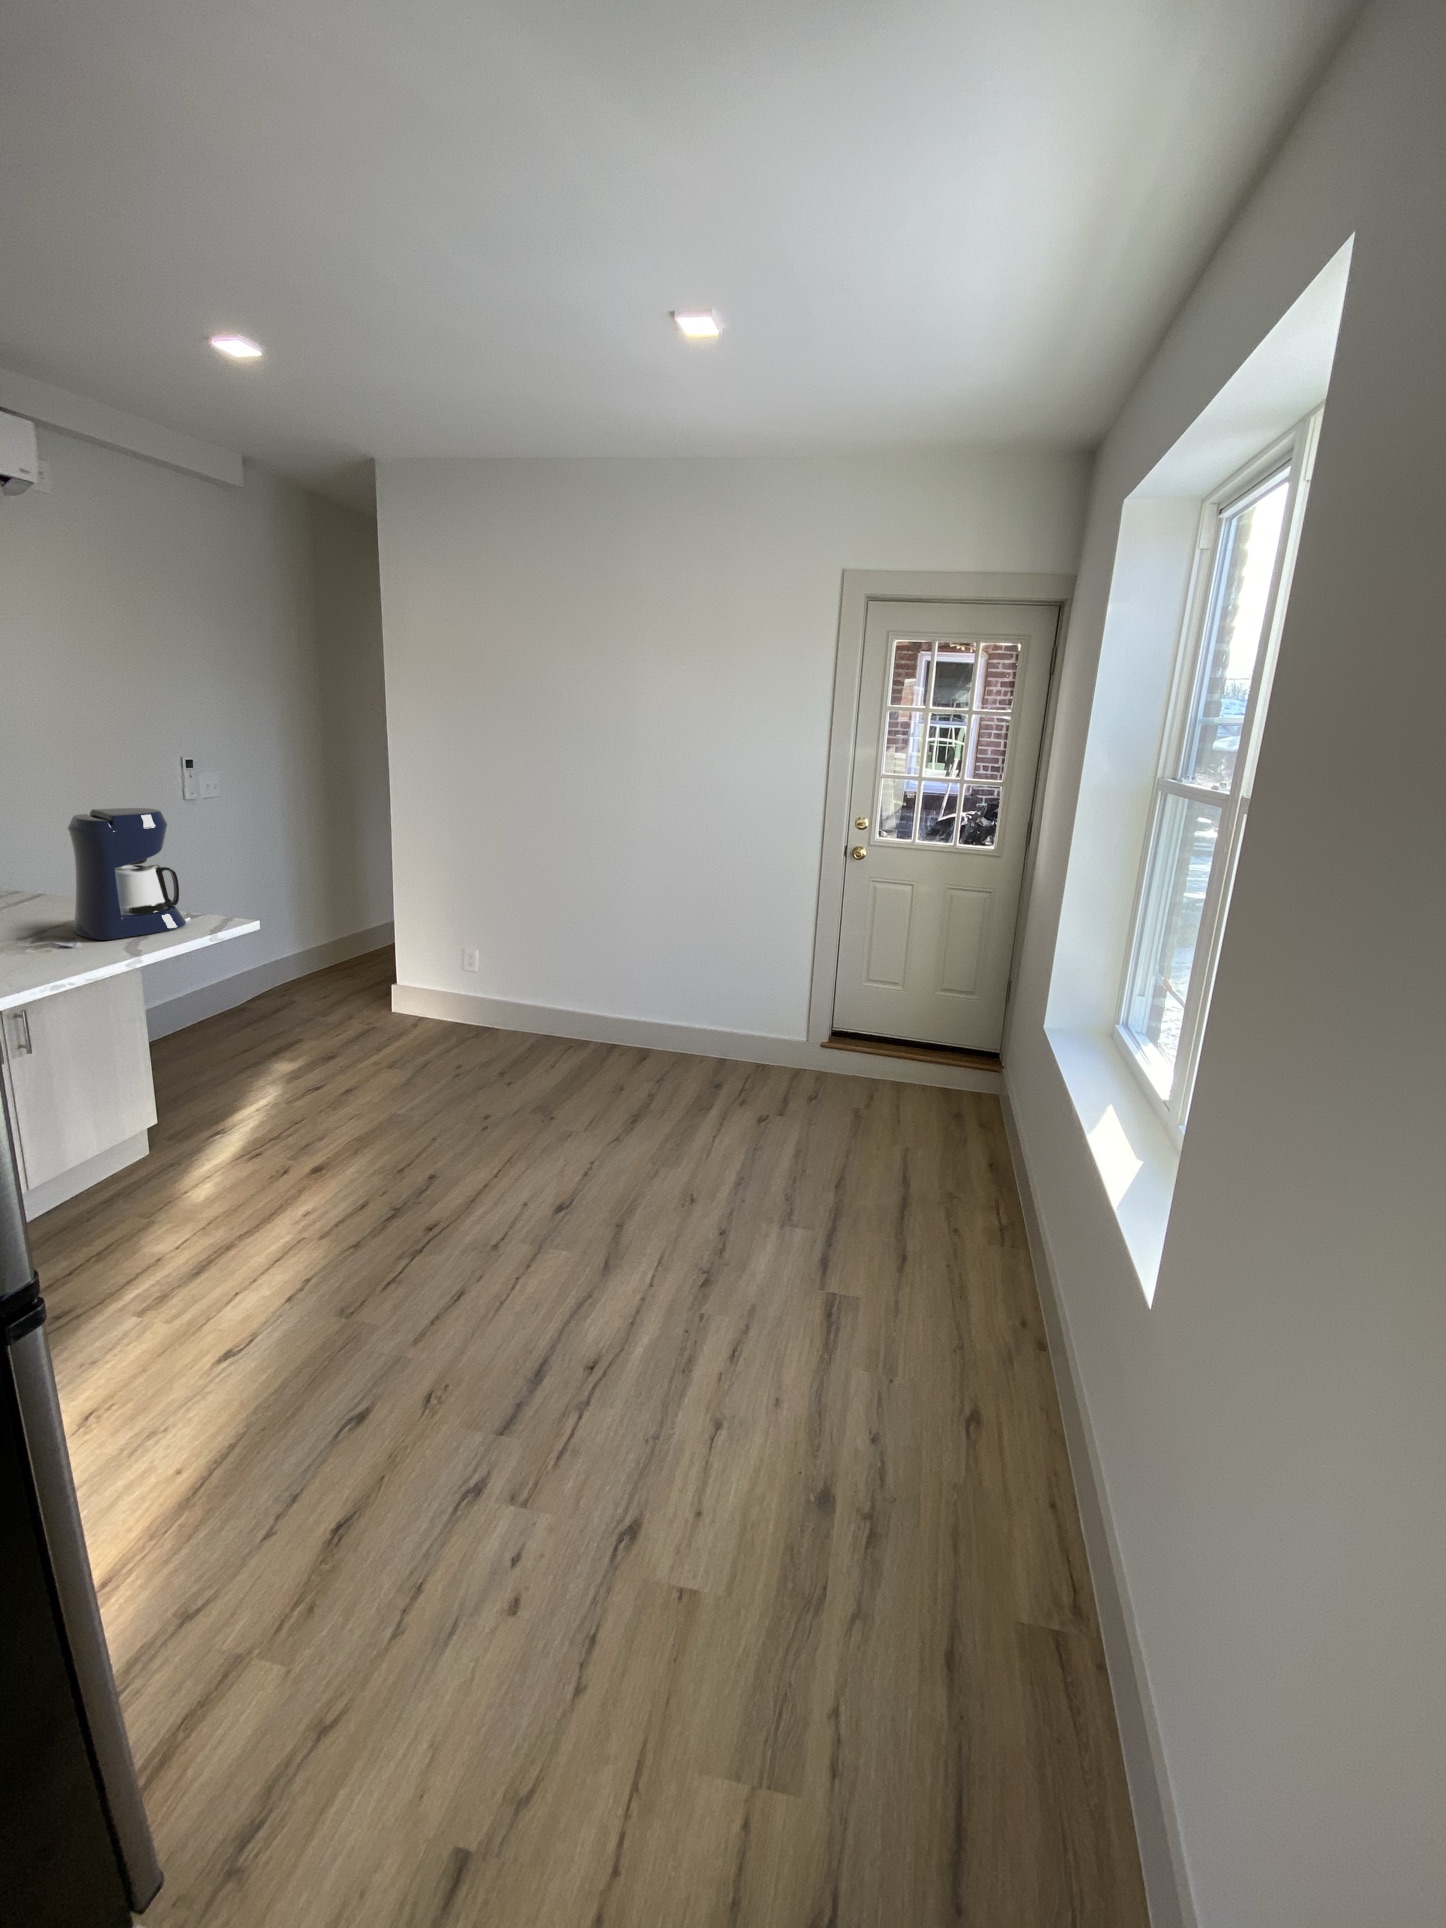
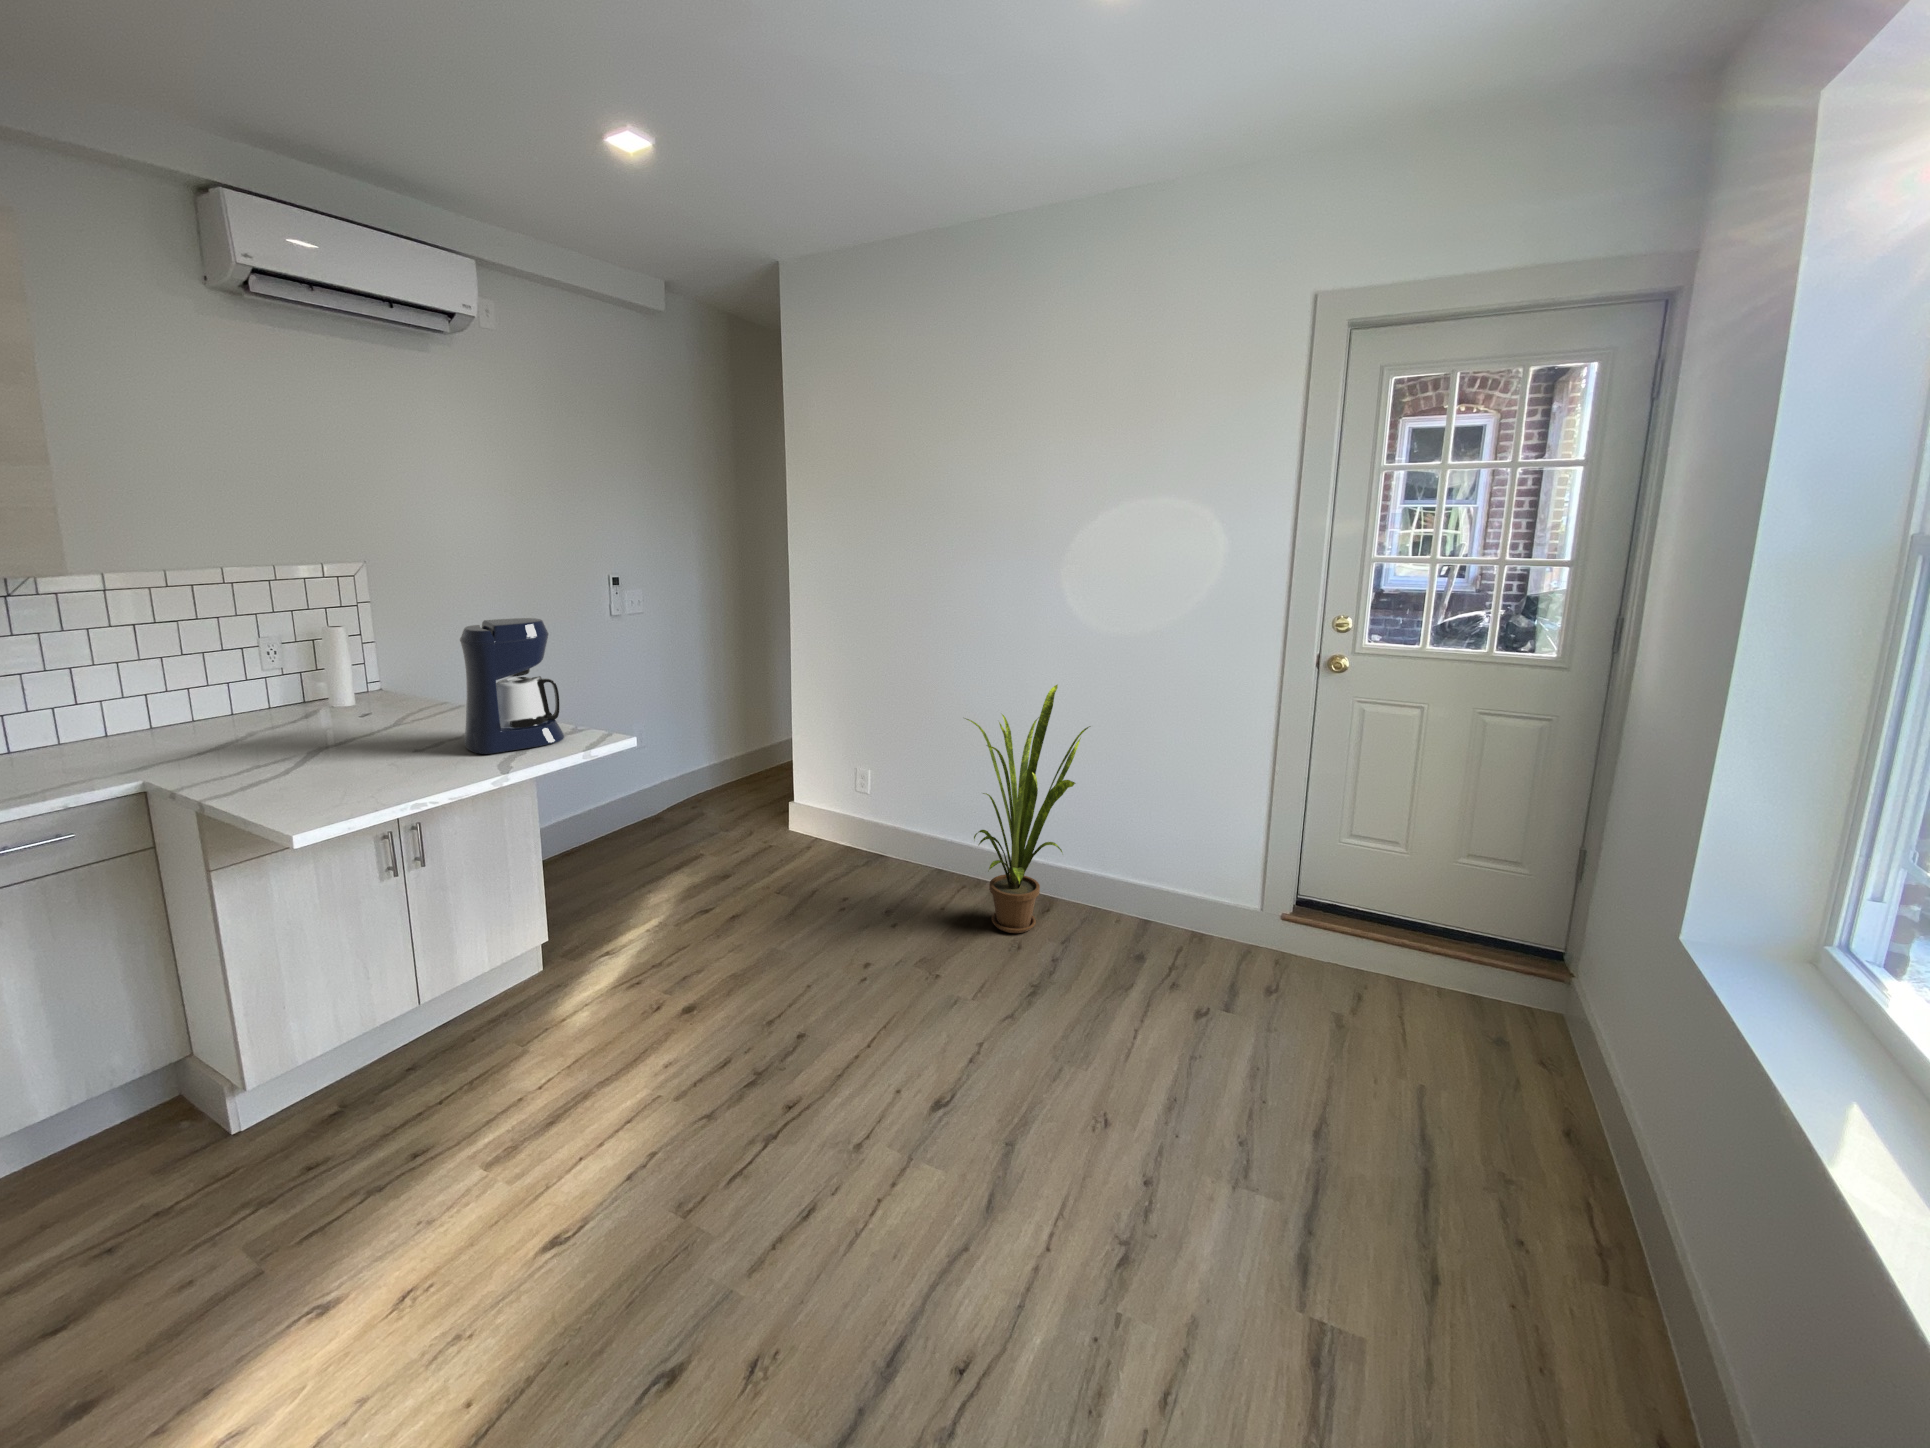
house plant: none [567,871,679,1080] -> present [965,685,1090,933]

